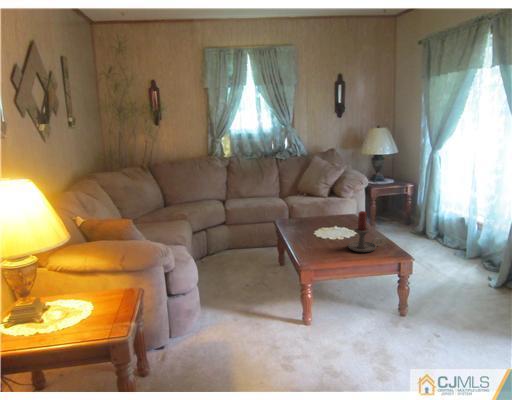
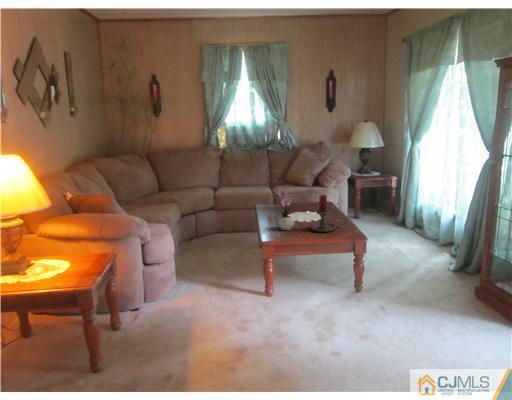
flower arrangement: none [312,198,331,251] -> present [278,182,295,230]

